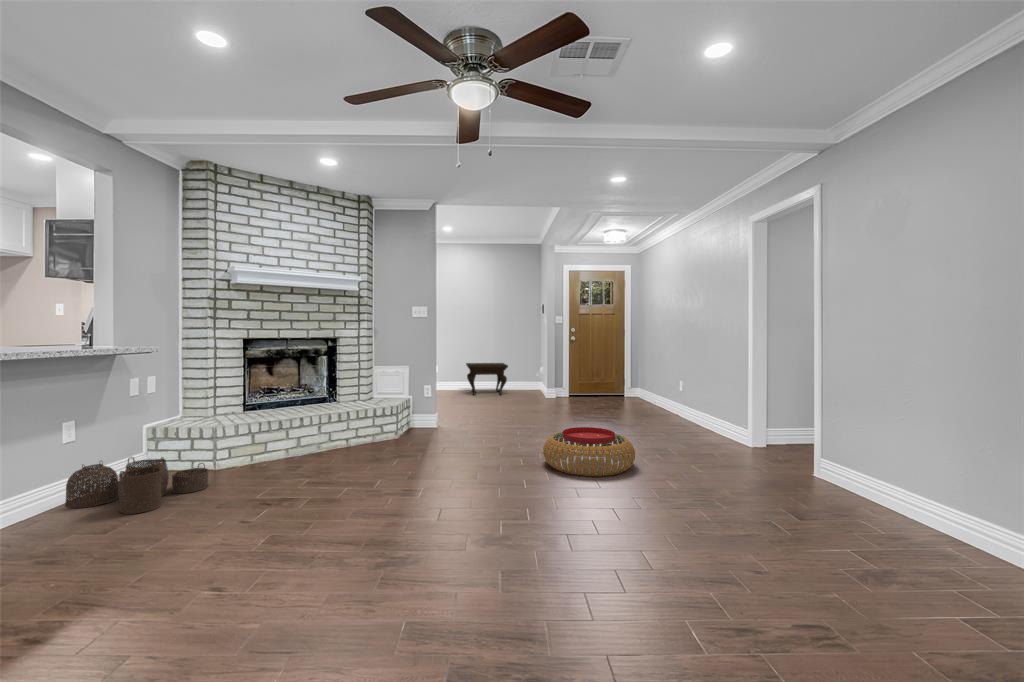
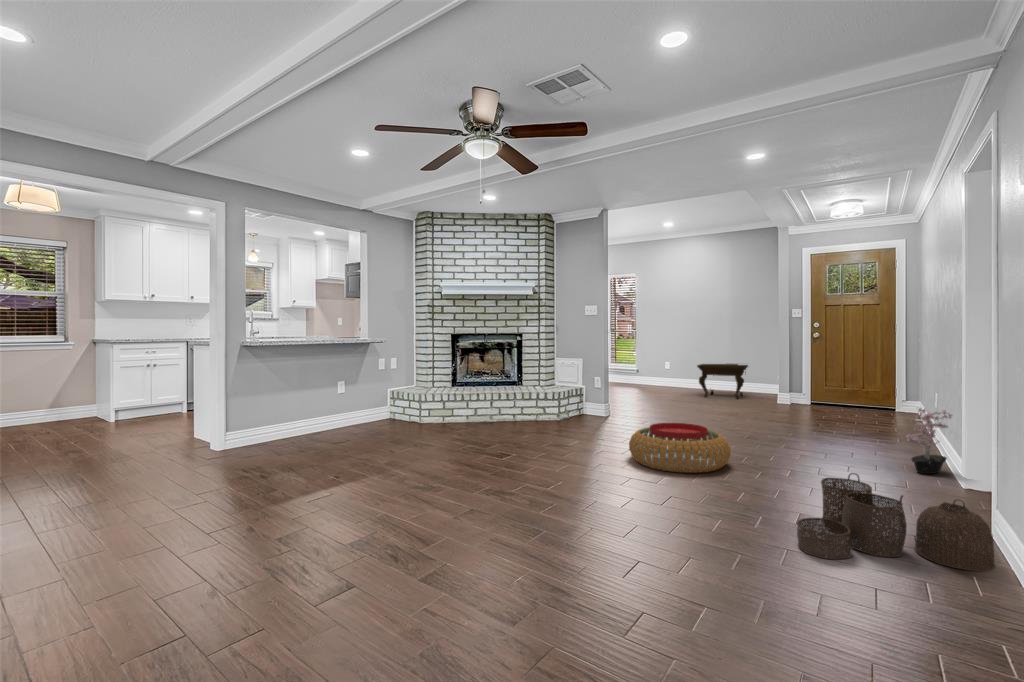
potted plant: none [701,394,739,443] -> present [906,408,952,474]
woven basket: present [65,457,209,514] -> present [797,473,995,571]

